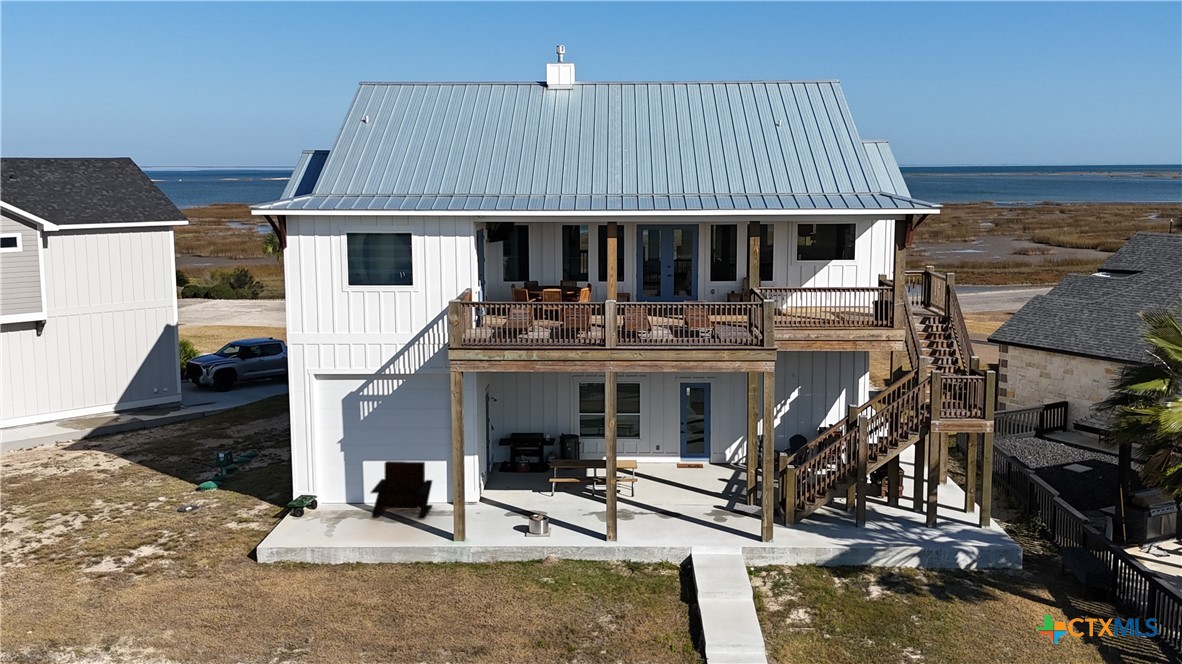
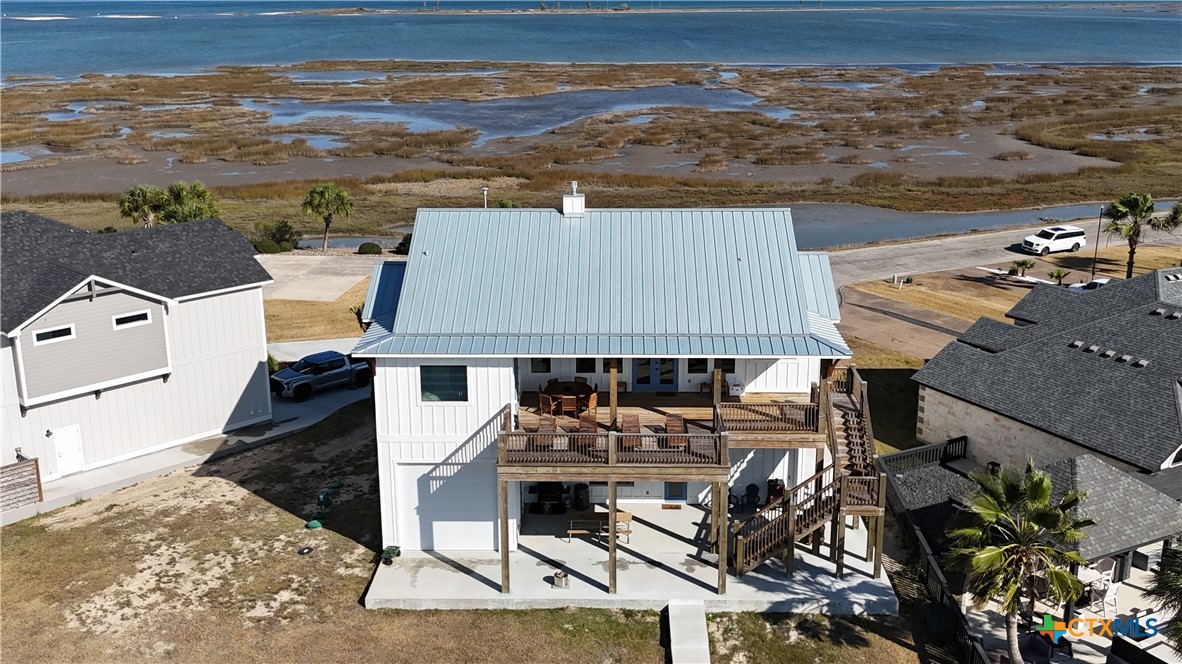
lounge chair: present [371,461,432,519] -> none [440,520,483,566]

